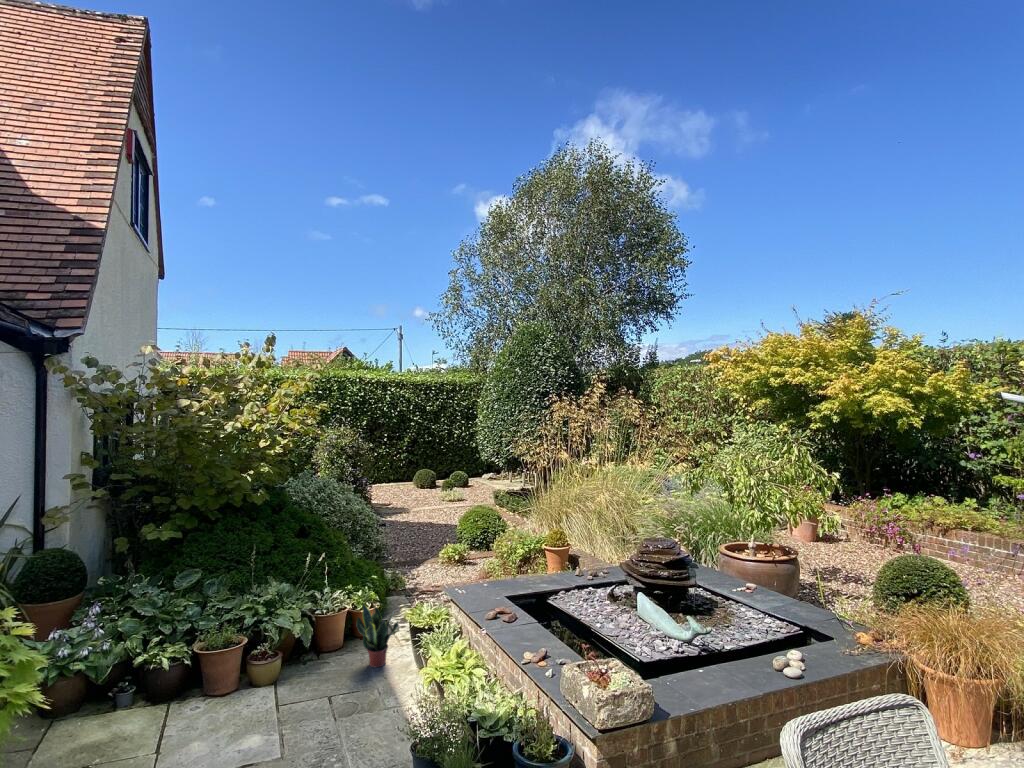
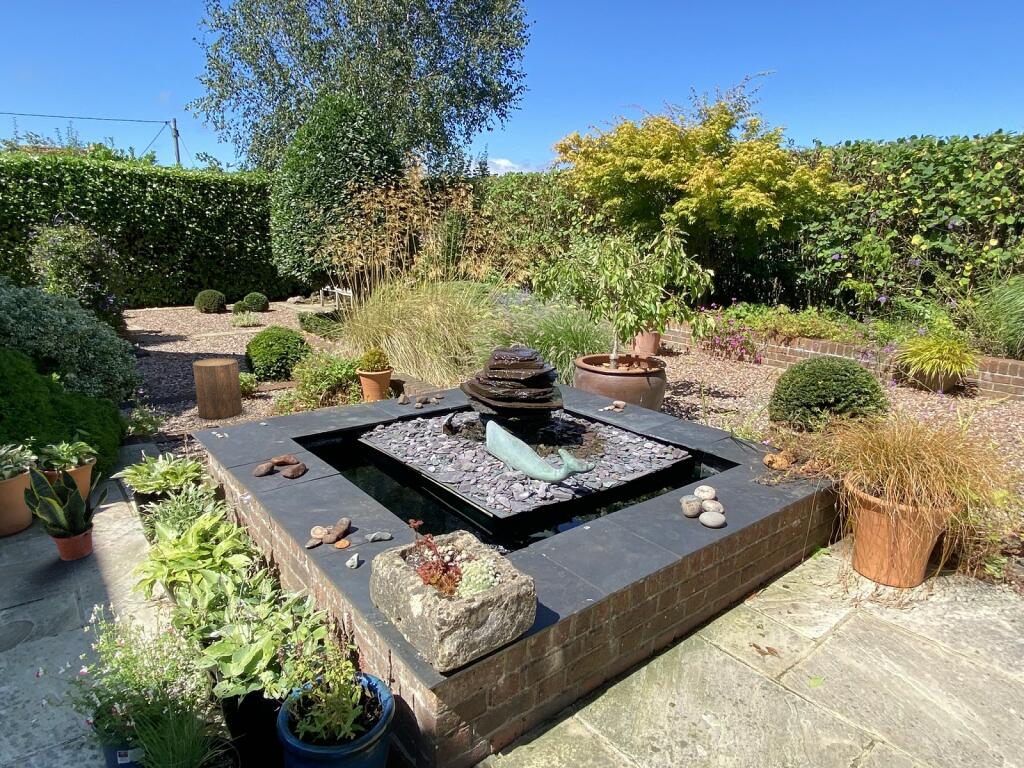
stool: none [429,532,458,579] -> present [193,358,242,419]

